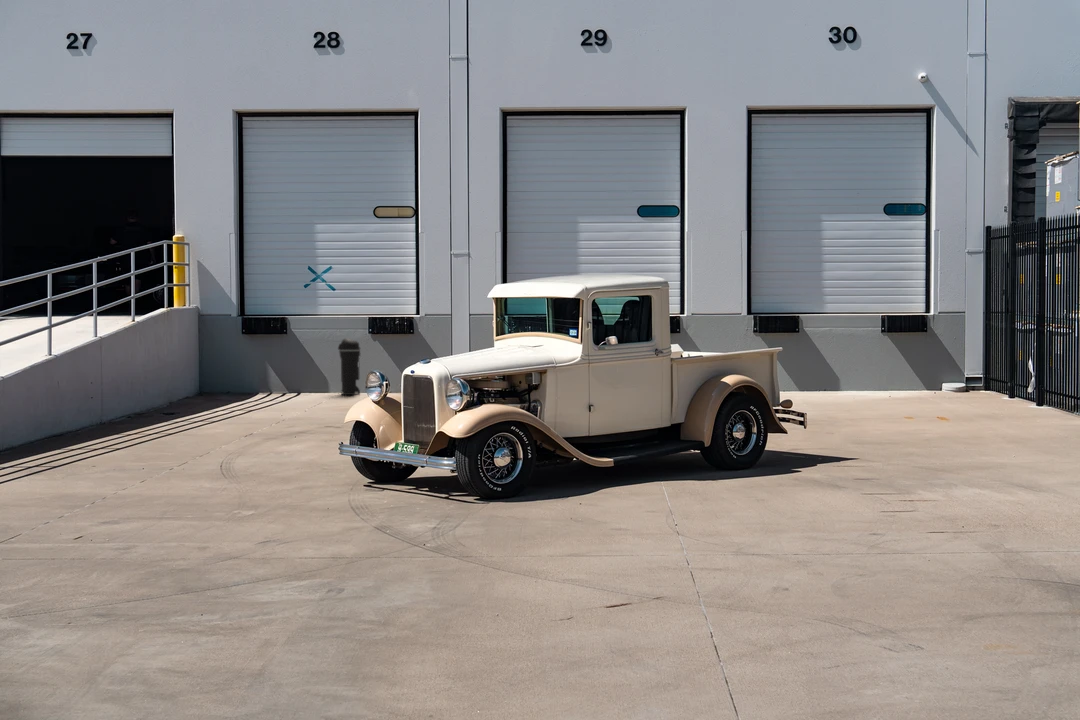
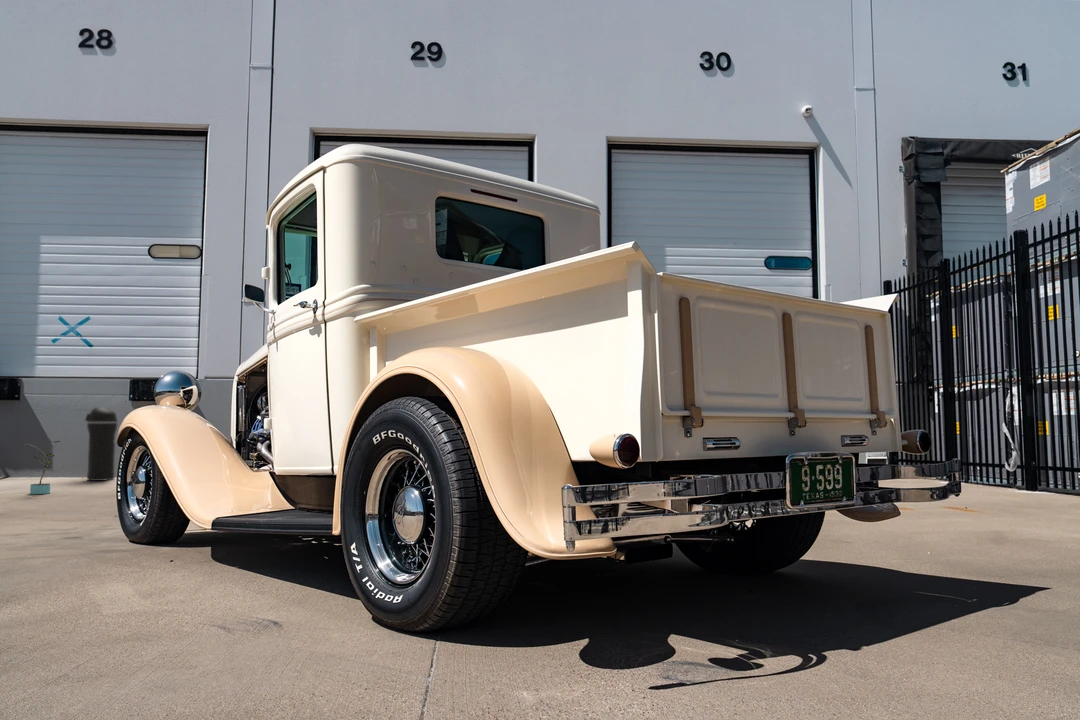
potted plant: none [316,363,340,403] -> present [25,438,60,494]

